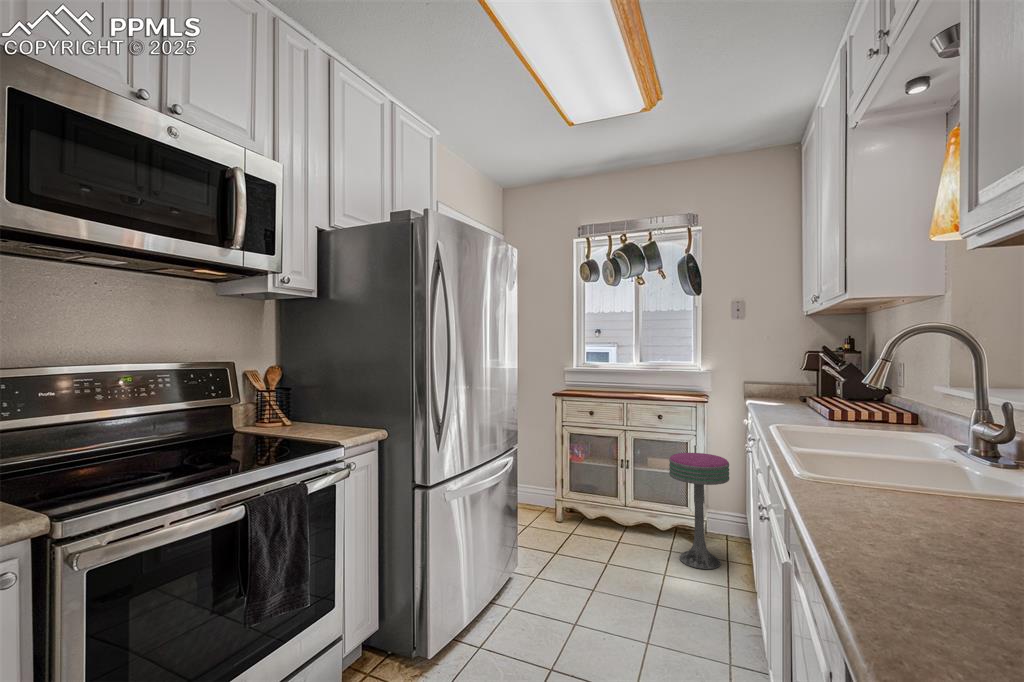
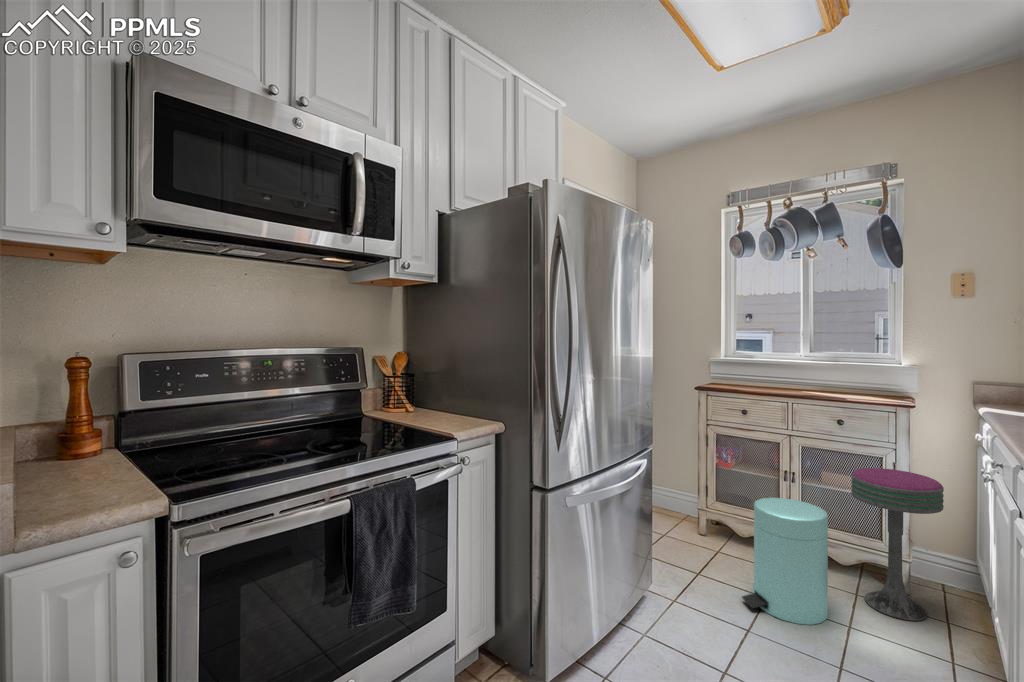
trash can: none [590,483,653,584] -> present [742,498,828,625]

